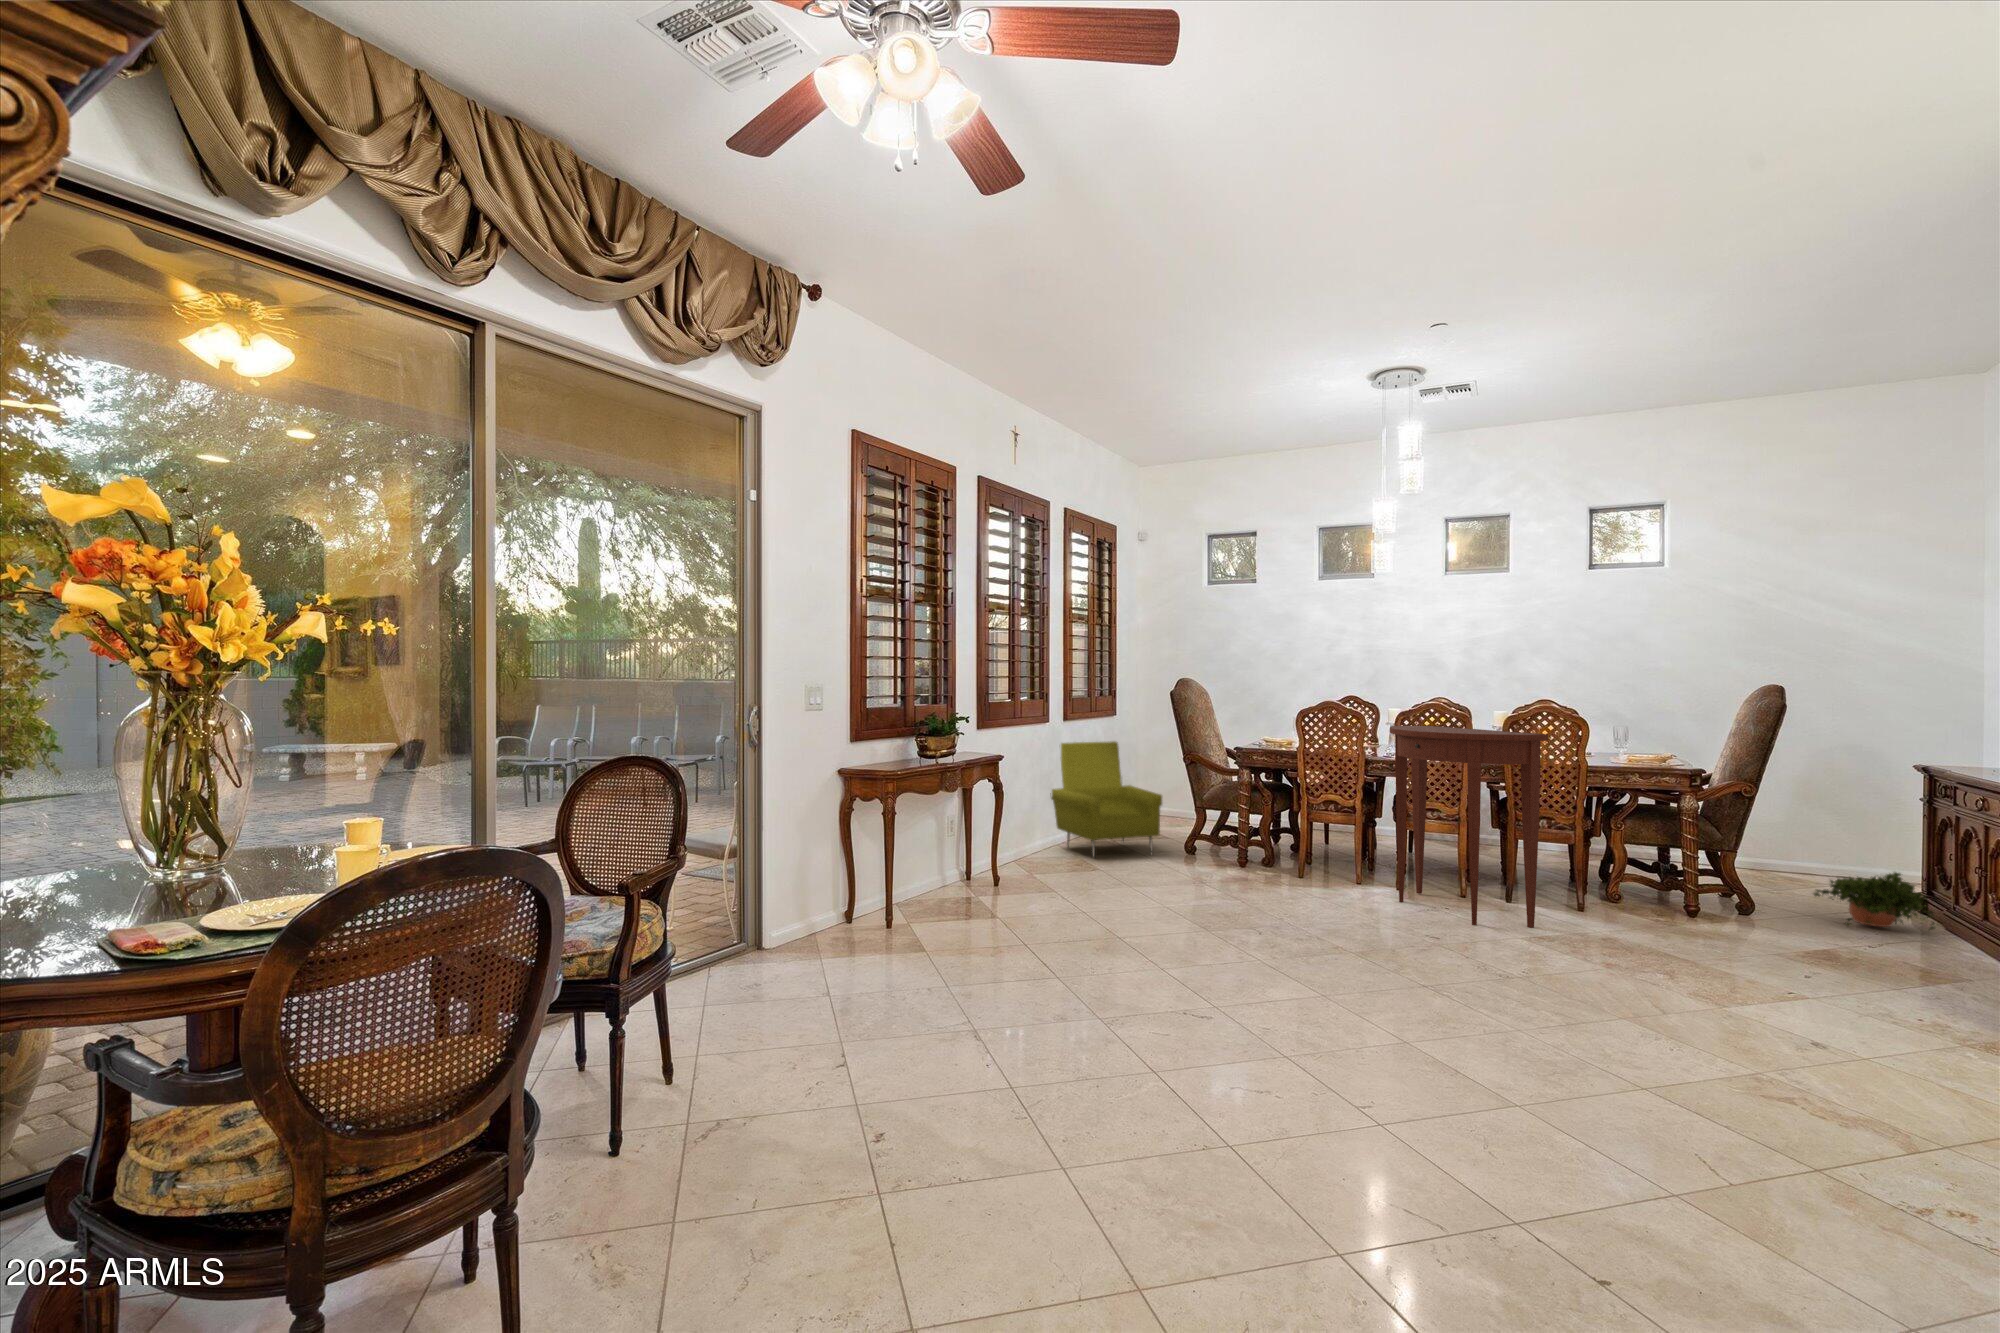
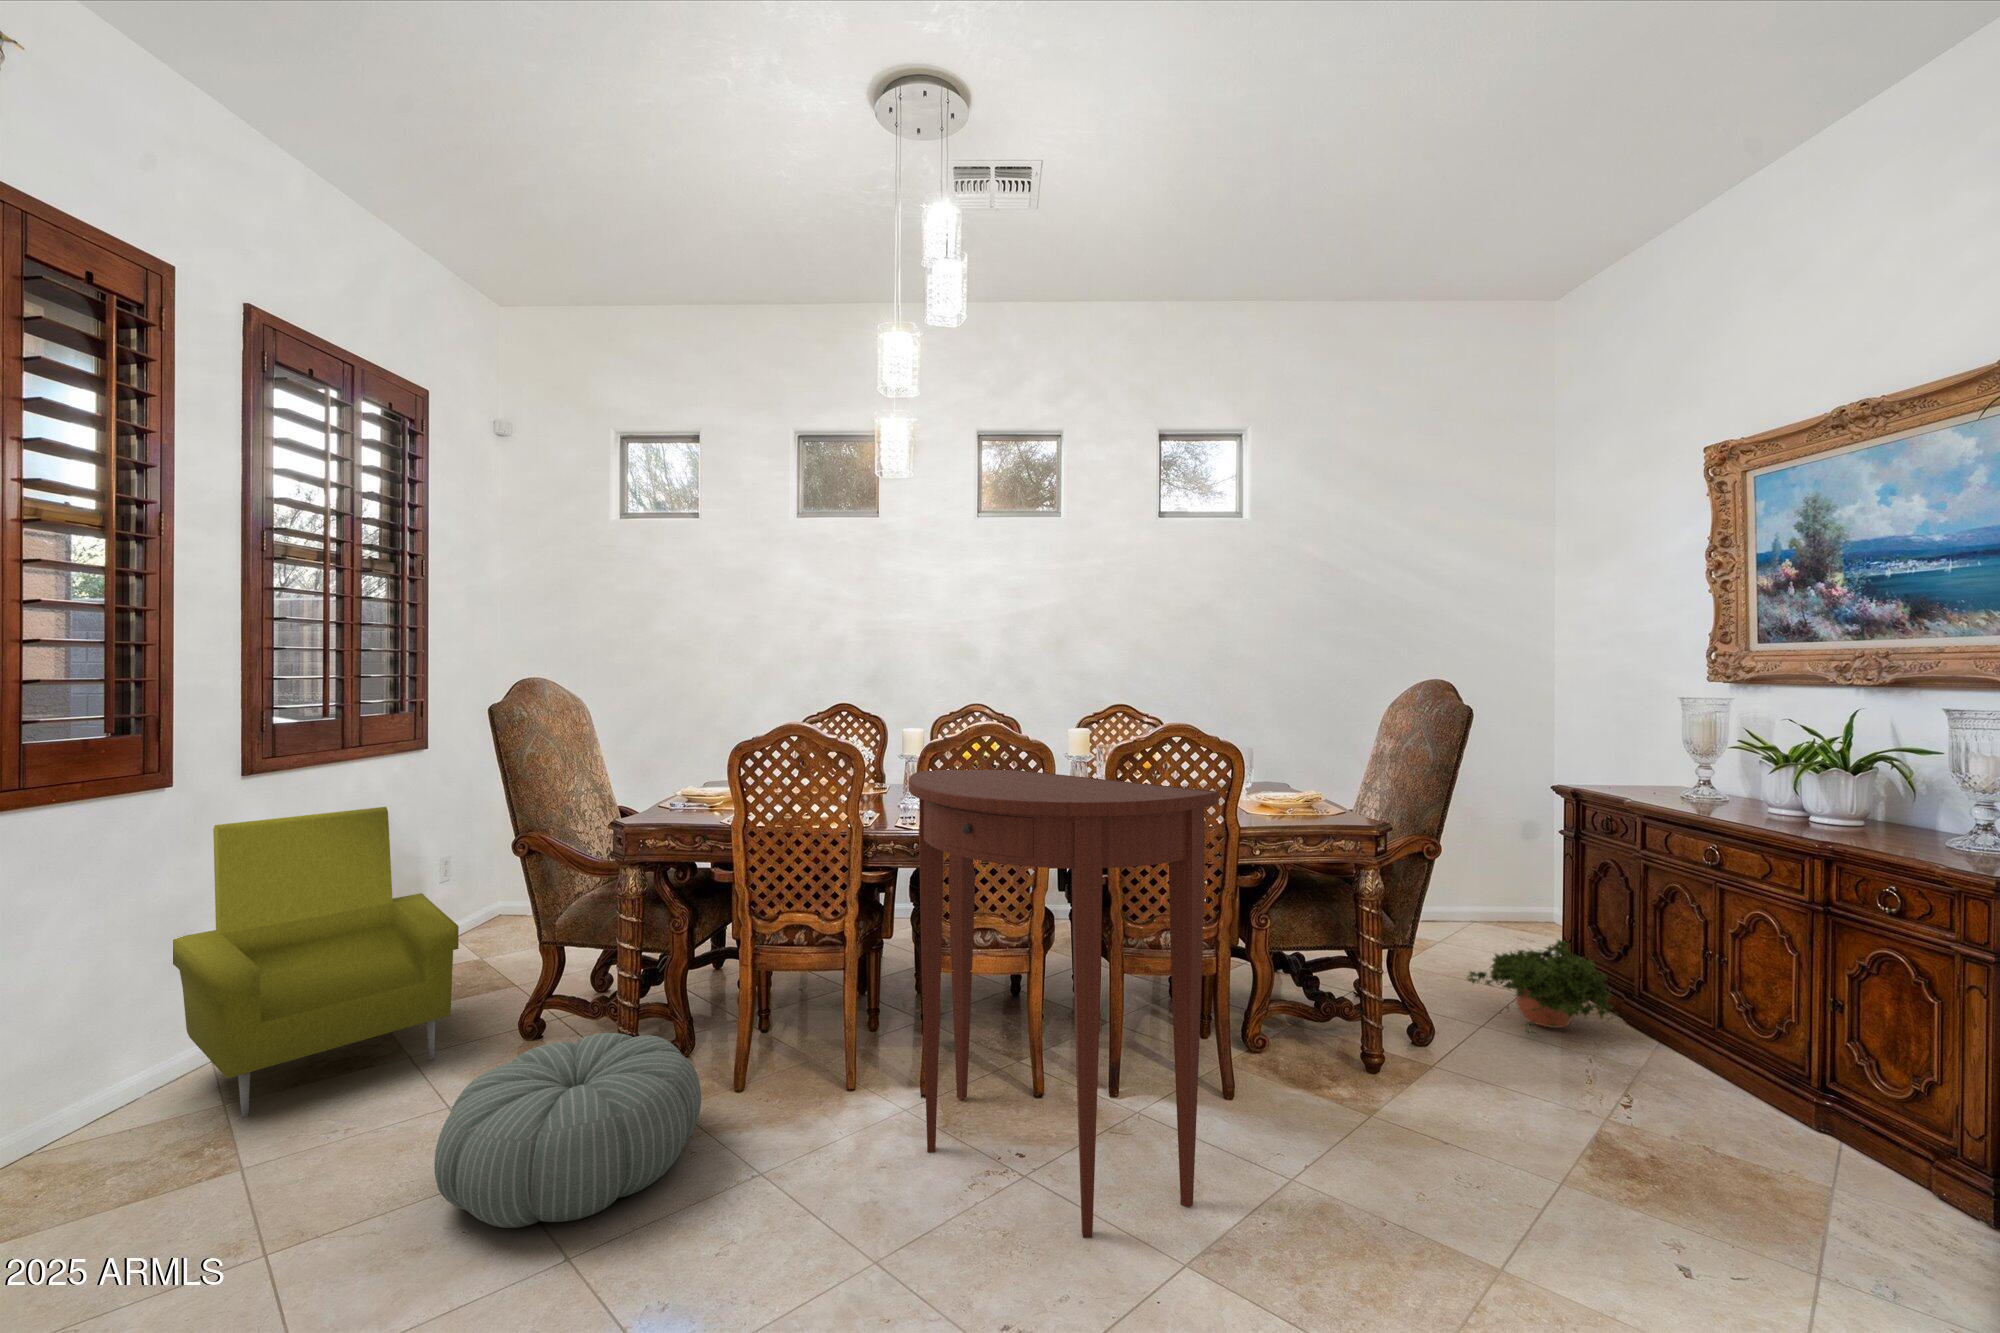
pouf: none [1190,837,1290,892] -> present [434,1033,701,1228]

